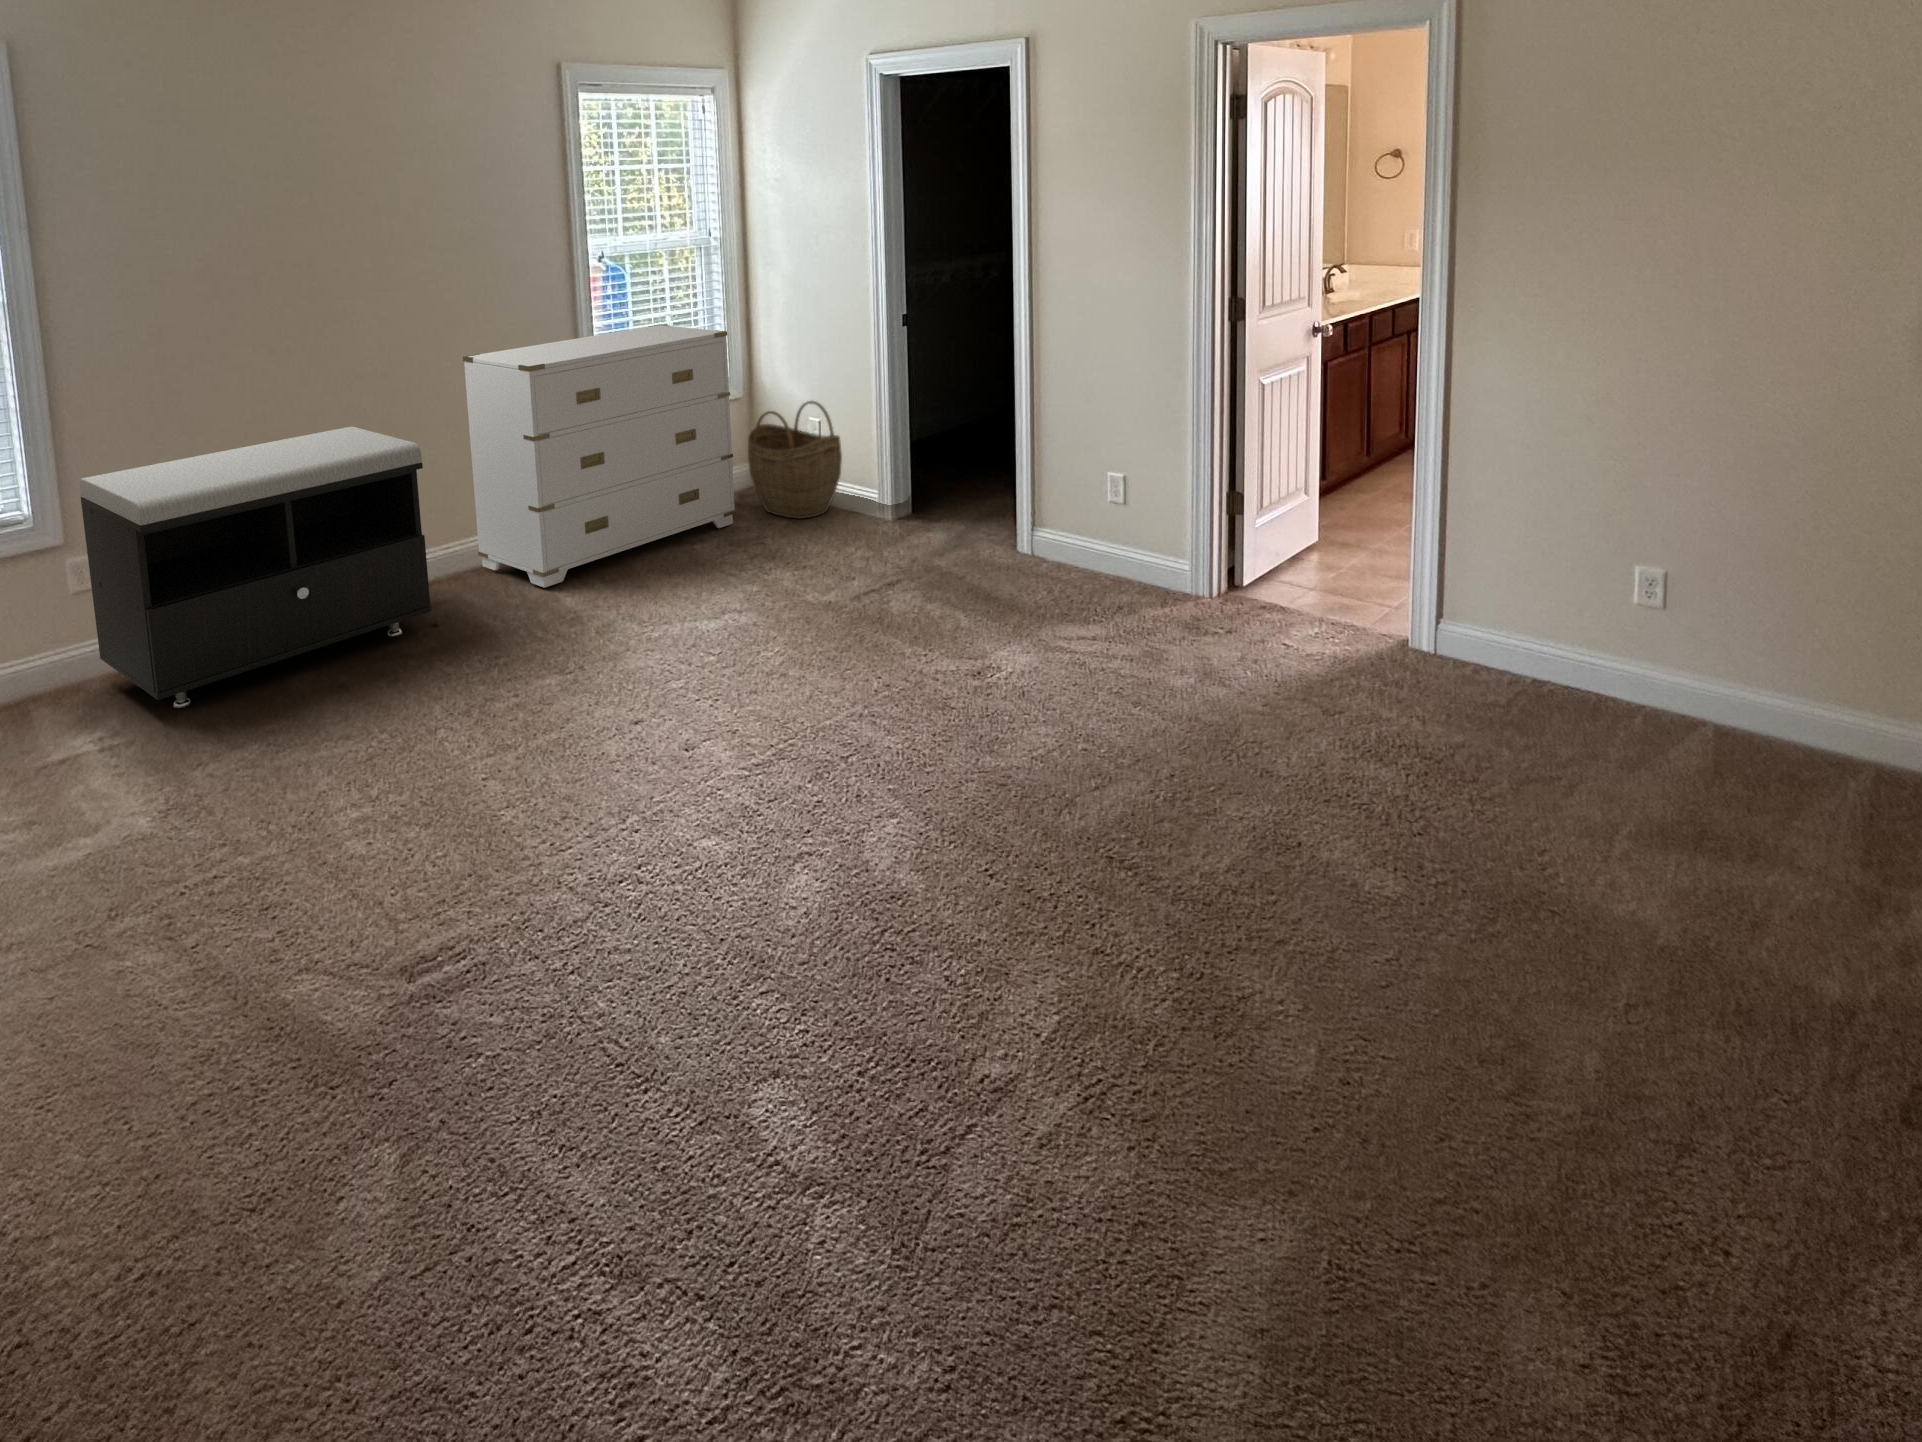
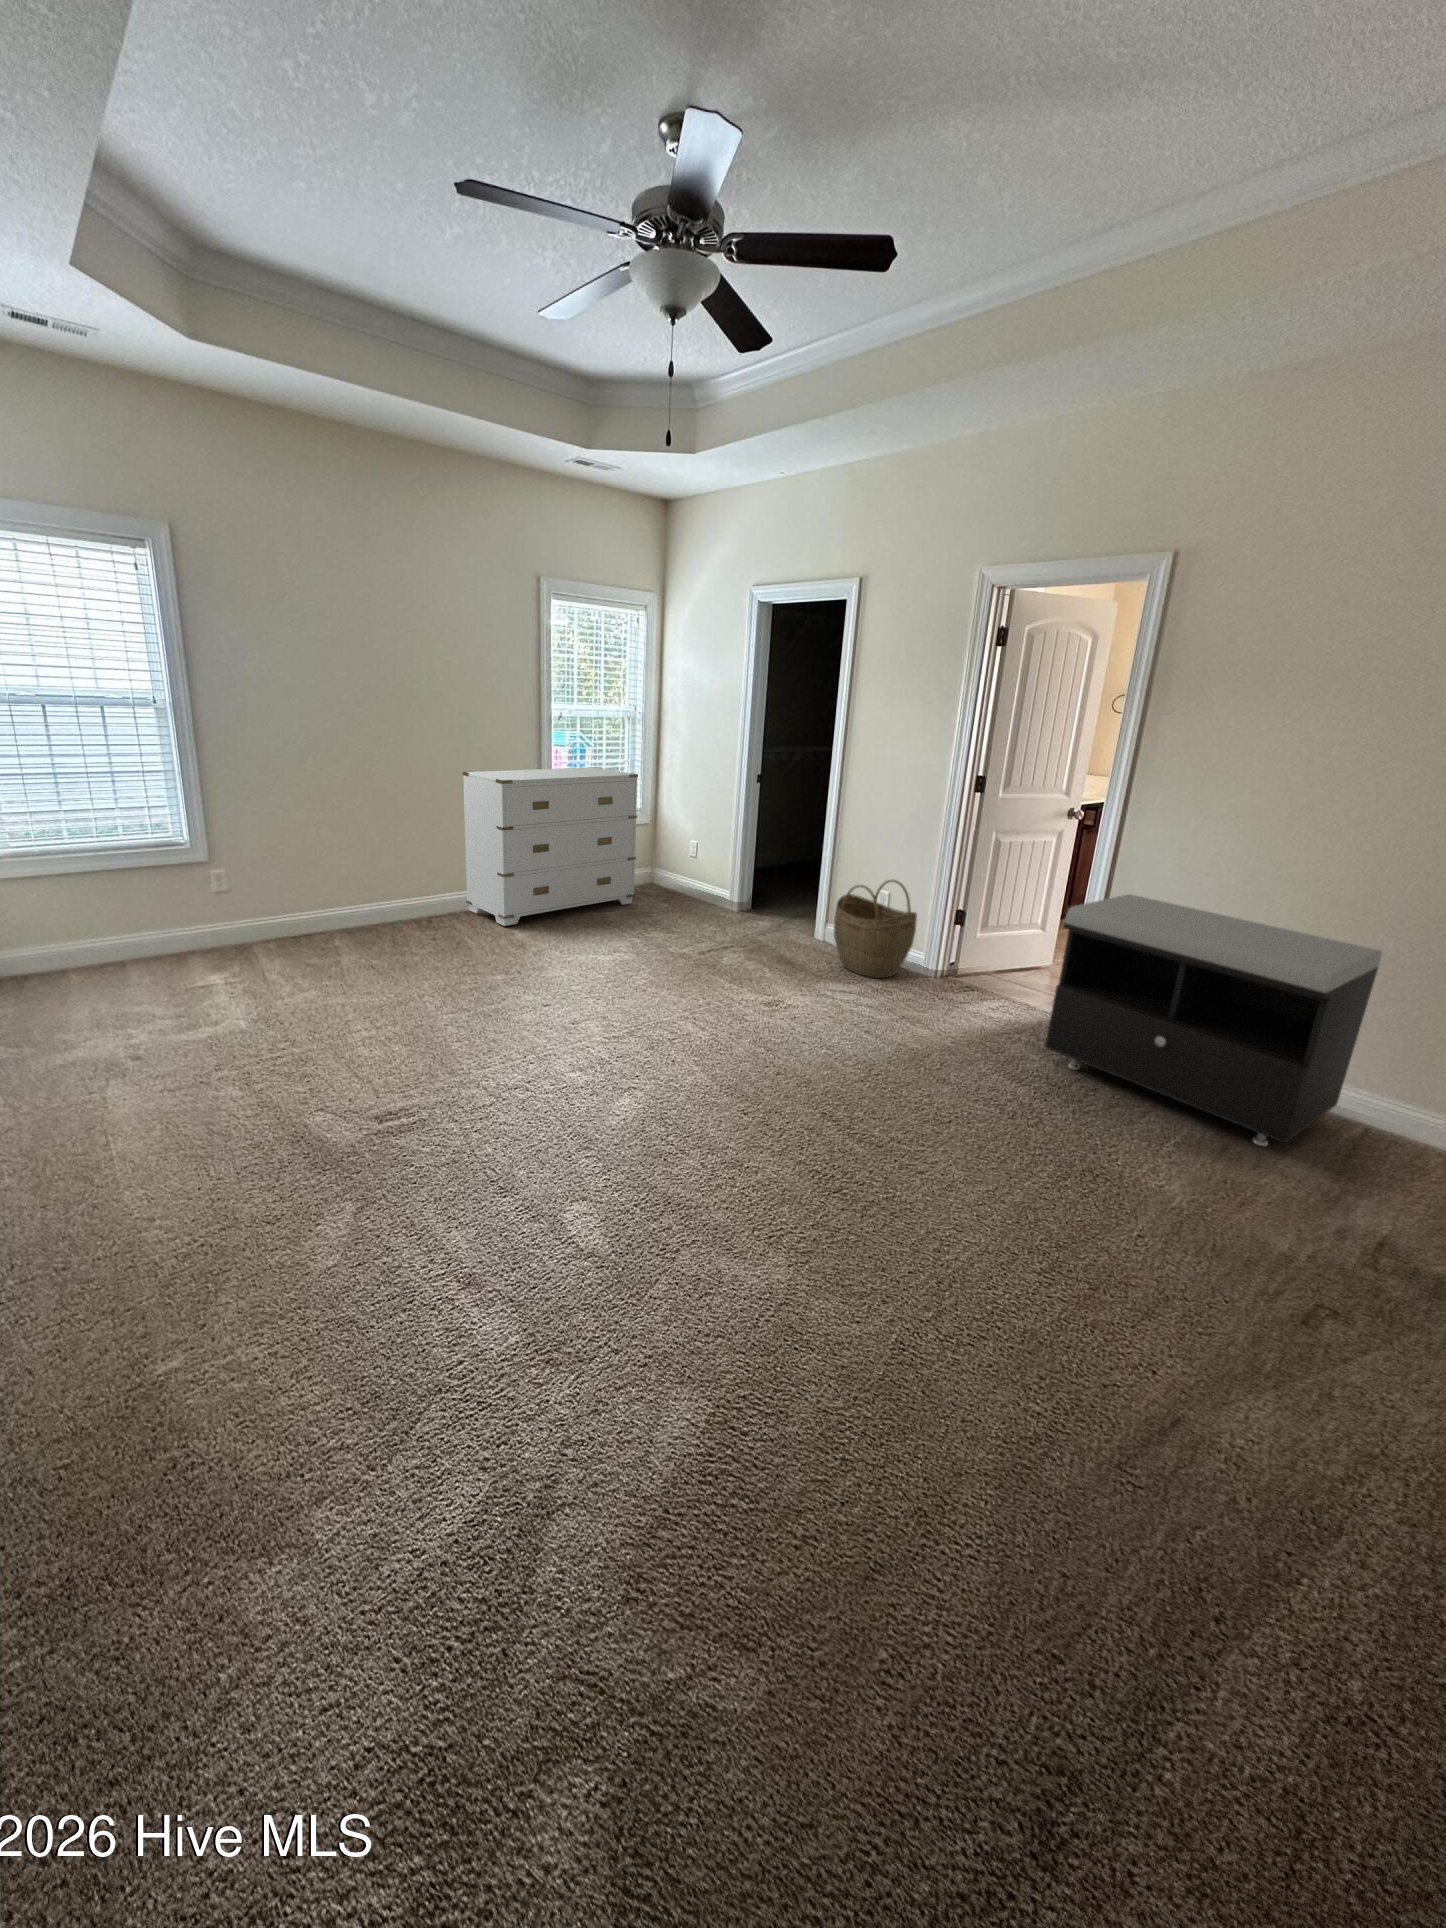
woven basket: present [748,401,842,519] -> present [834,880,917,978]
storage bench: present [80,426,431,708] -> present [1045,894,1382,1147]

